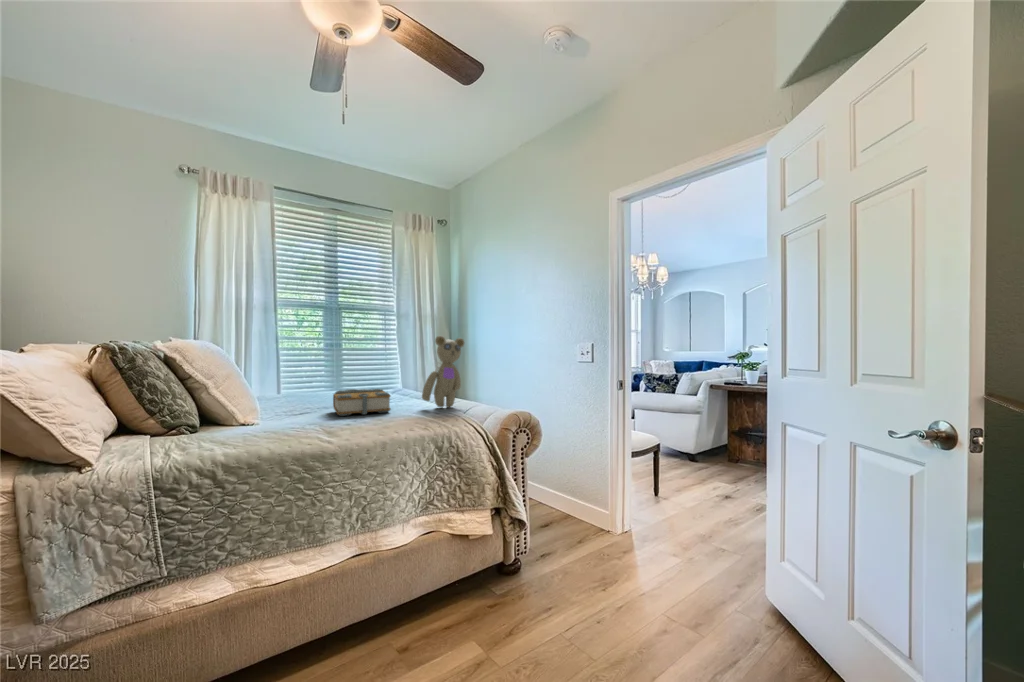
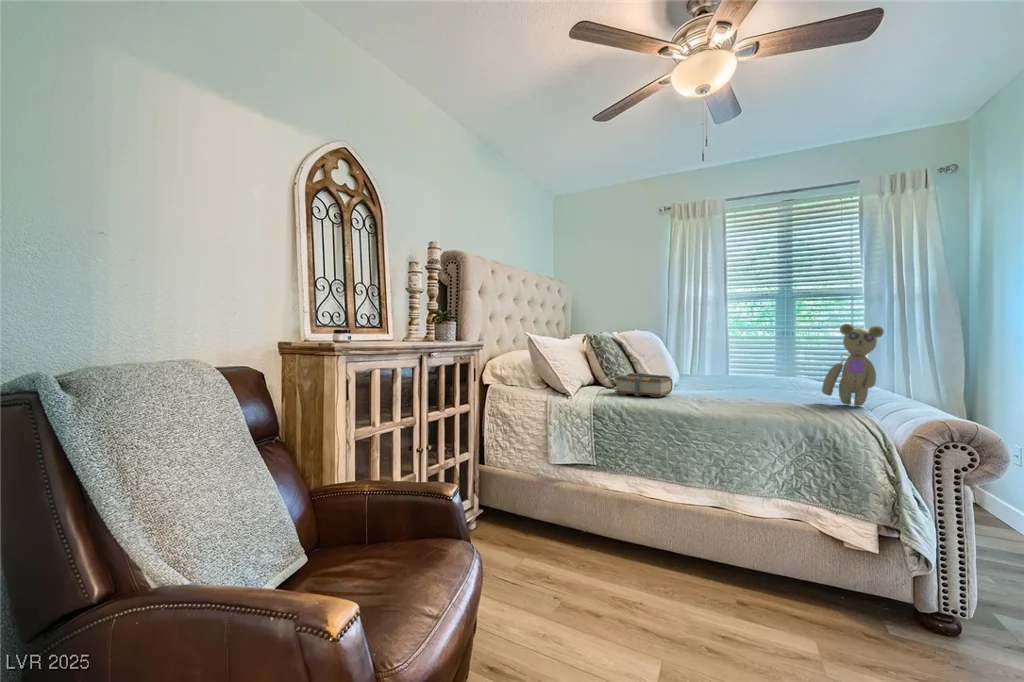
book: present [333,389,391,416] -> present [615,373,673,397]

